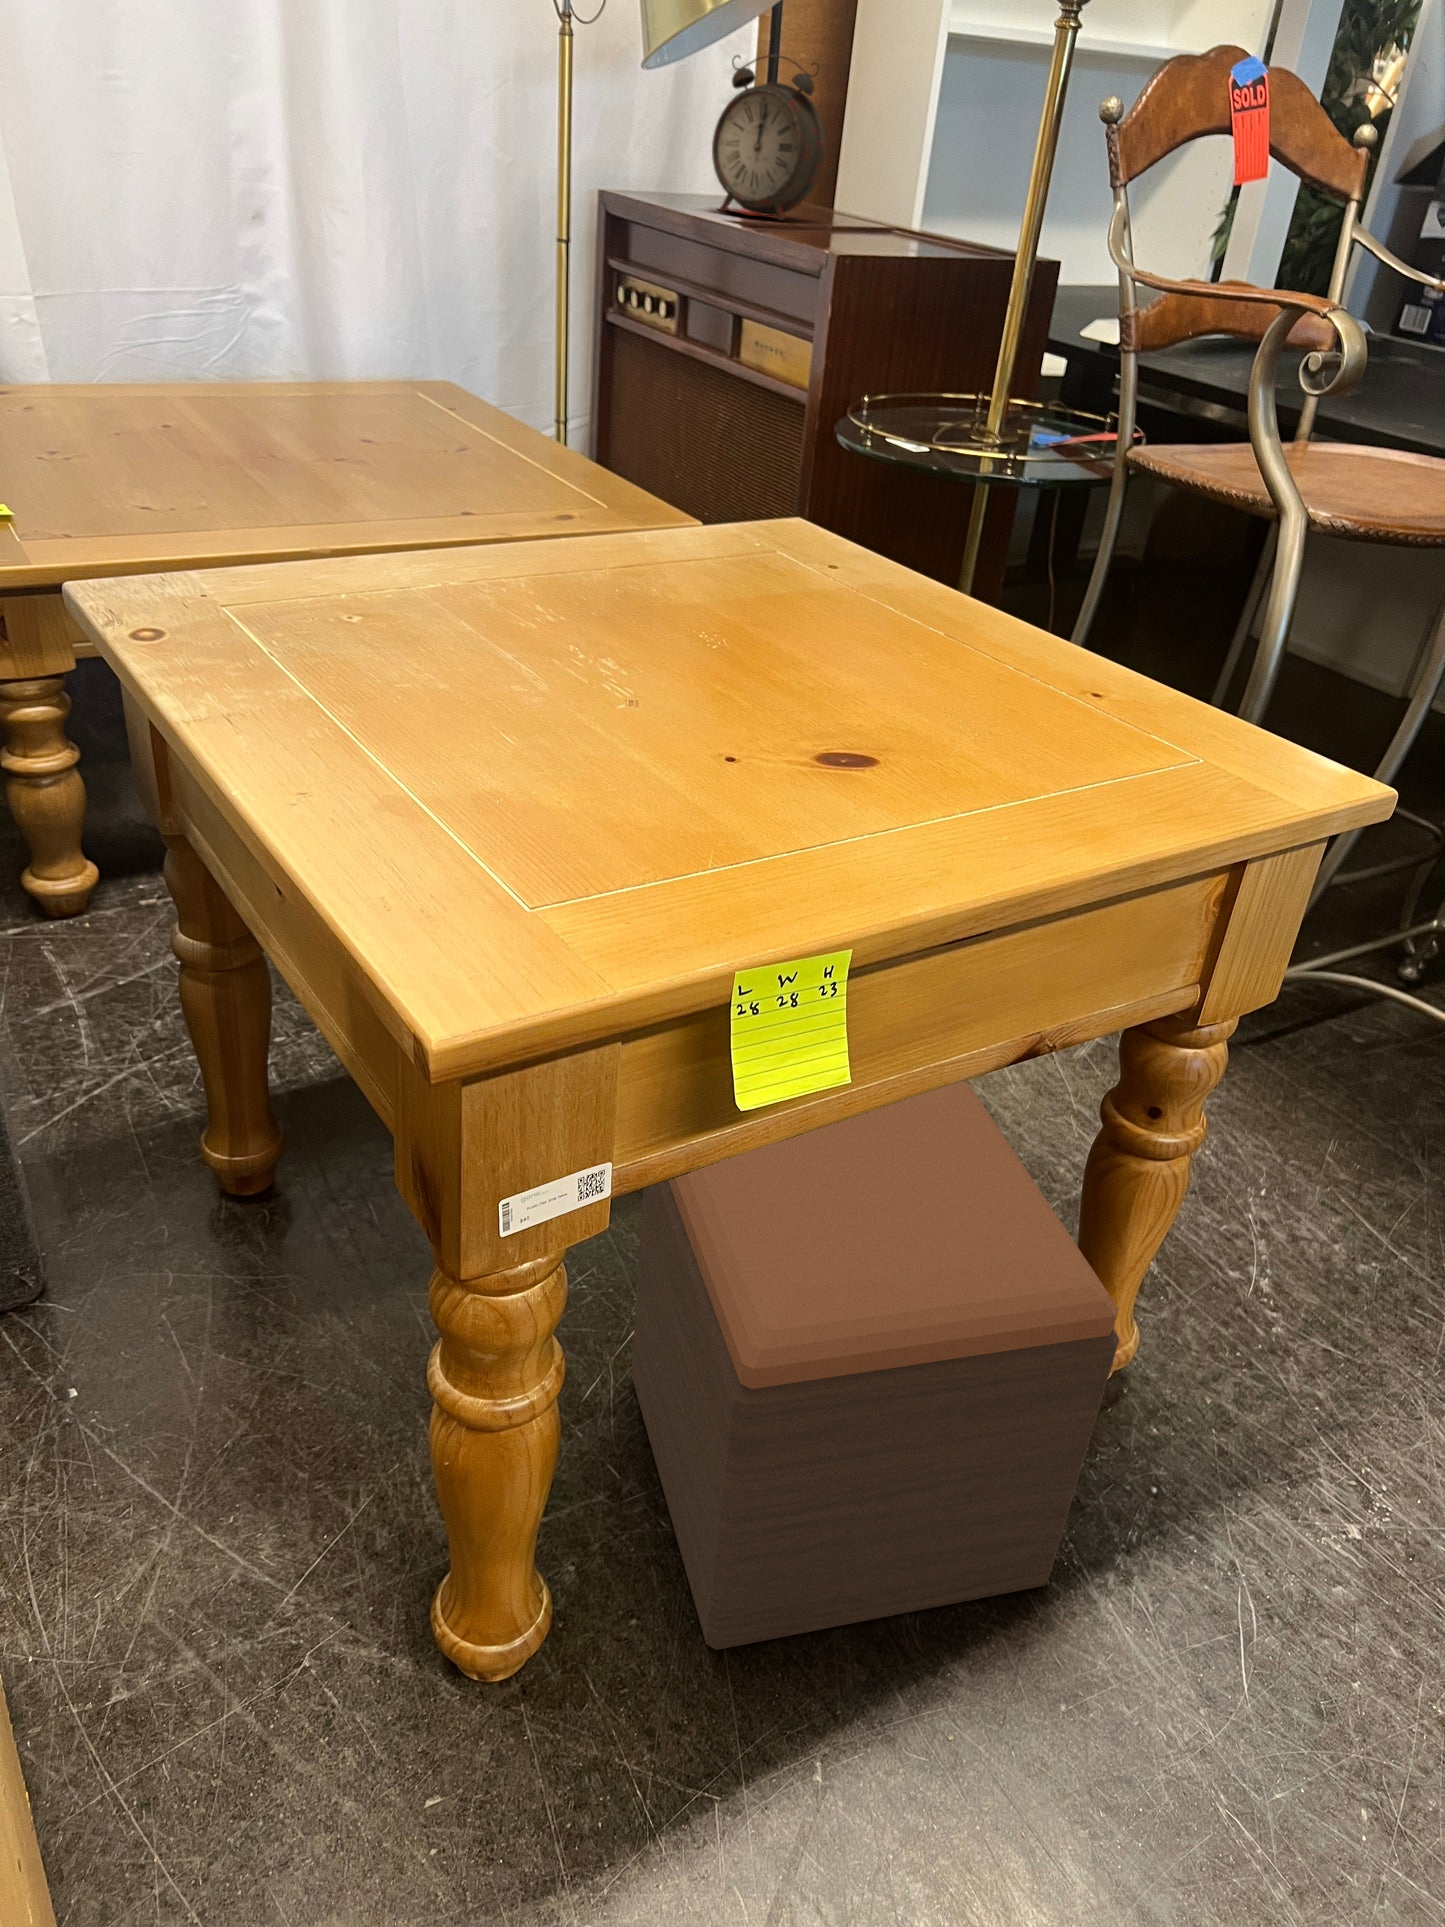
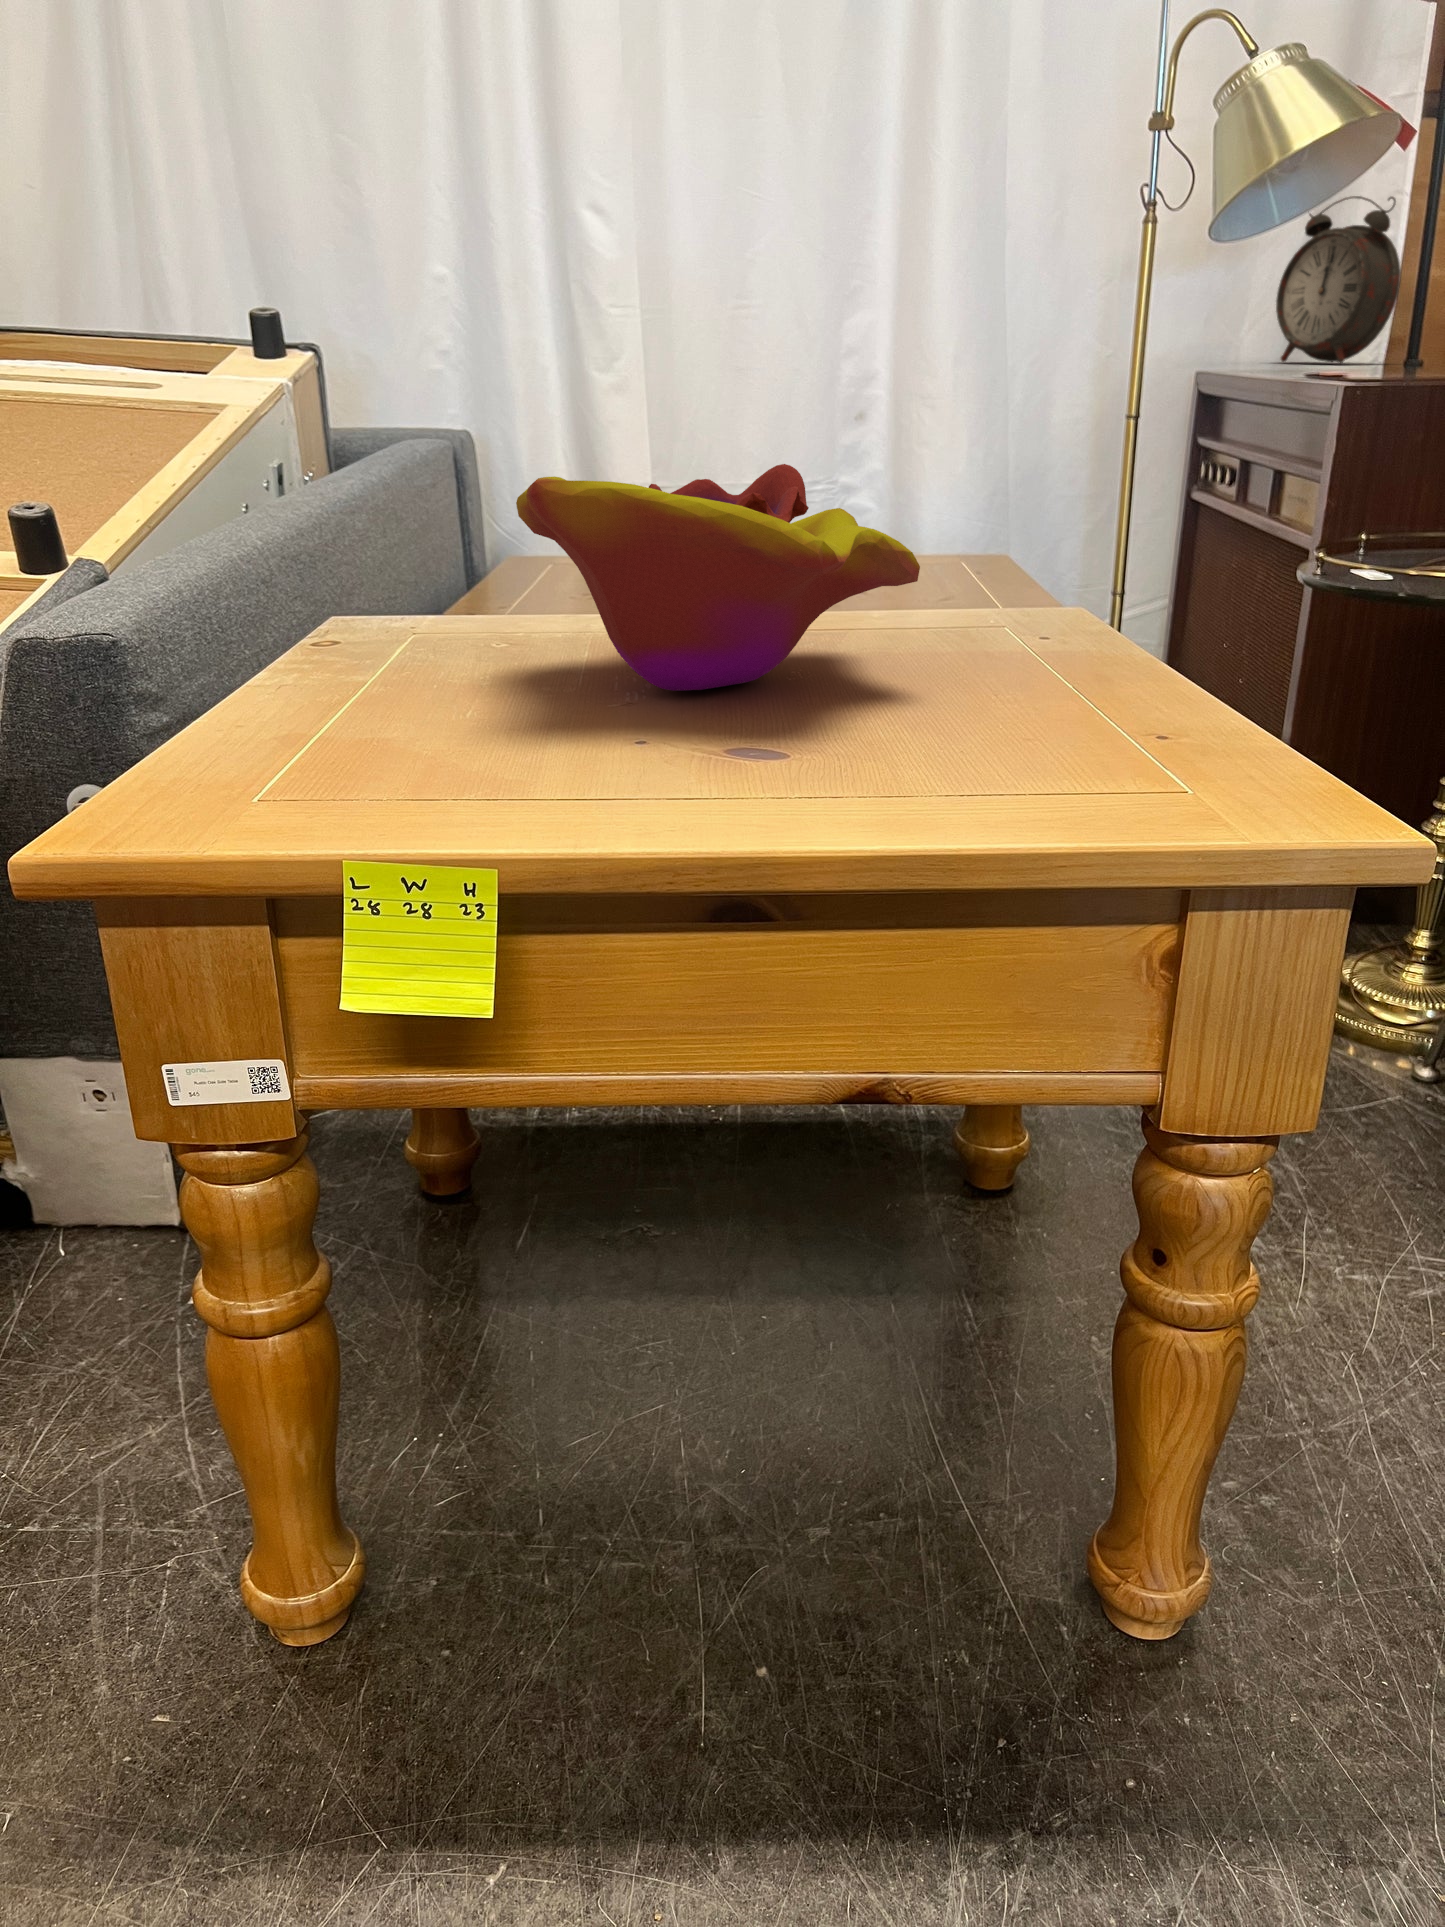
decorative bowl: none [498,454,898,696] -> present [516,464,920,691]
footstool: present [631,1082,1119,1650] -> none [462,1132,989,1816]

